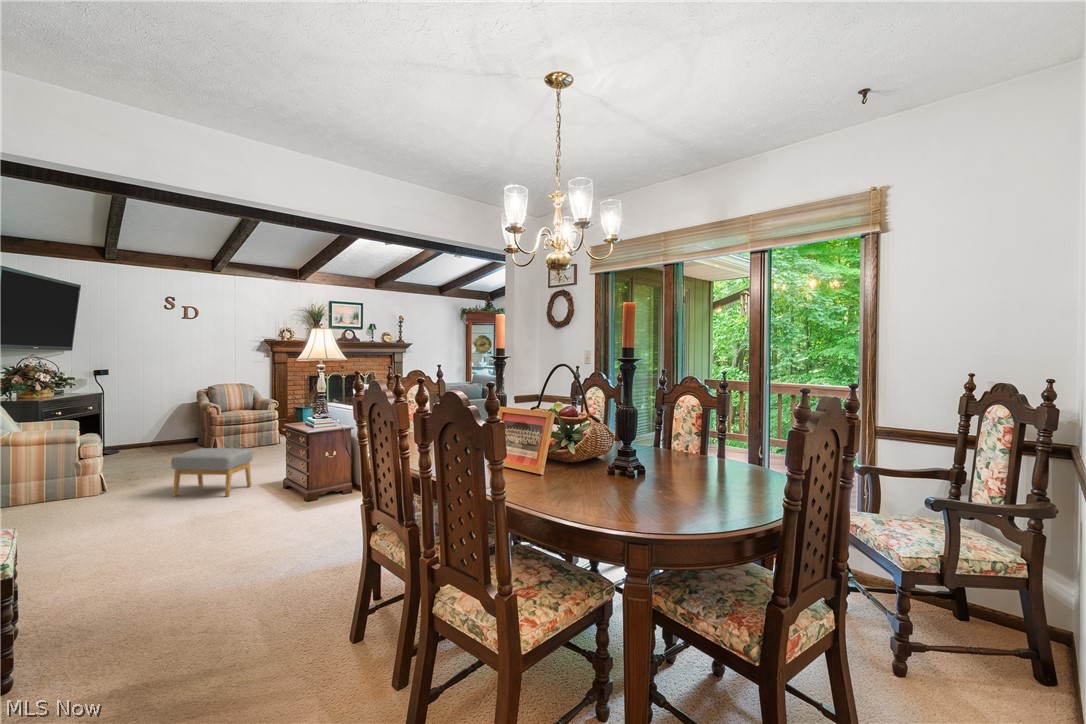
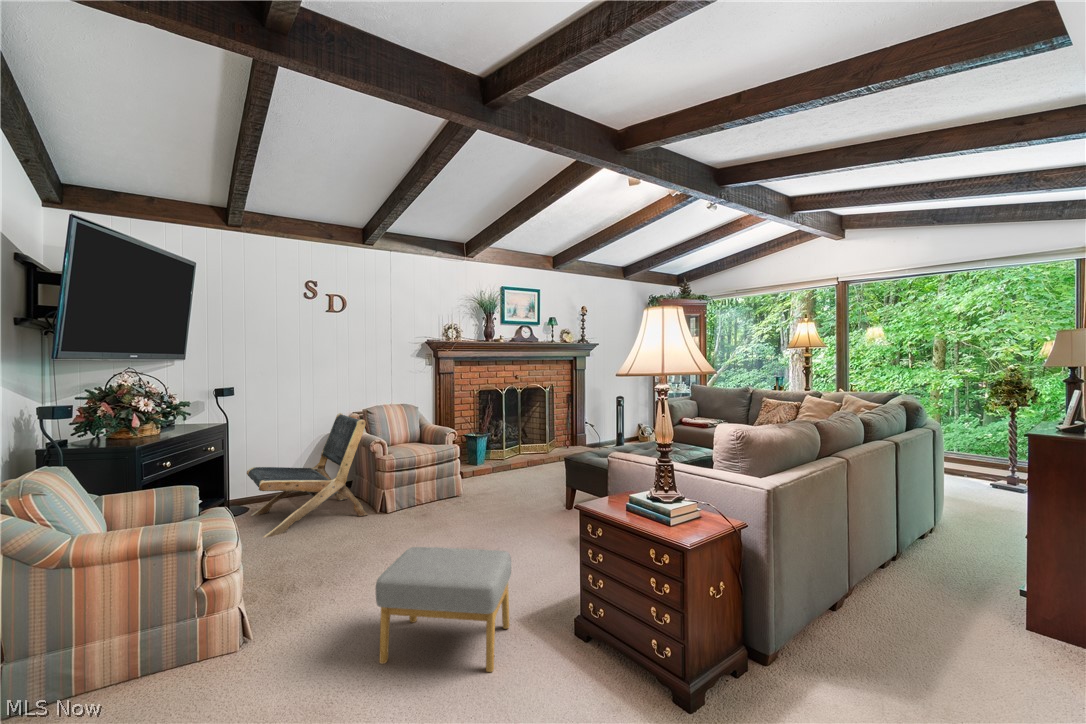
lounge chair: none [117,388,205,463] -> present [247,413,368,538]

